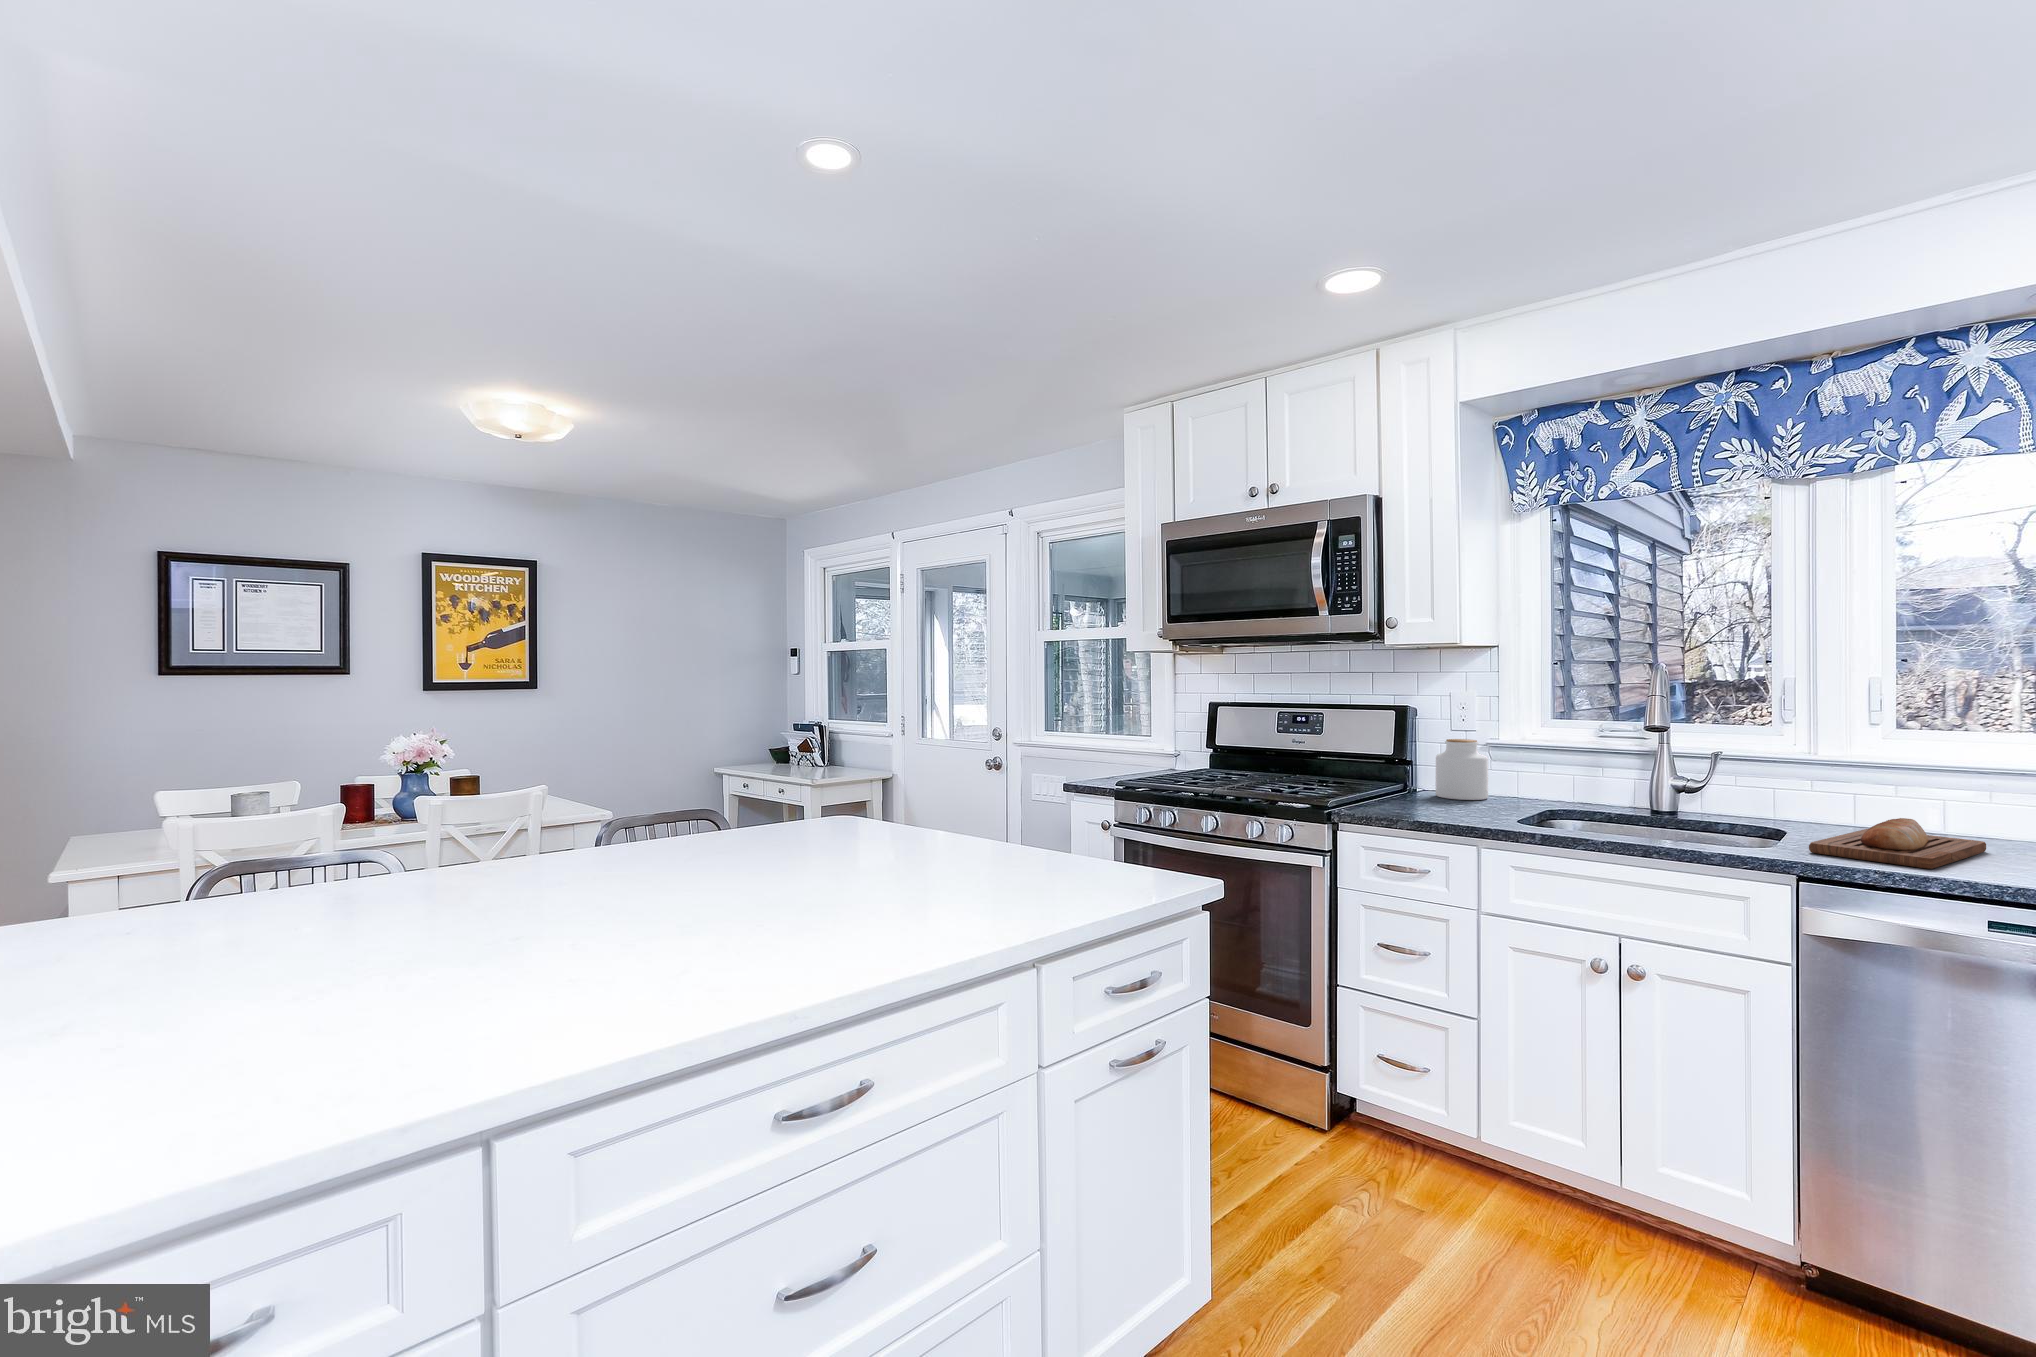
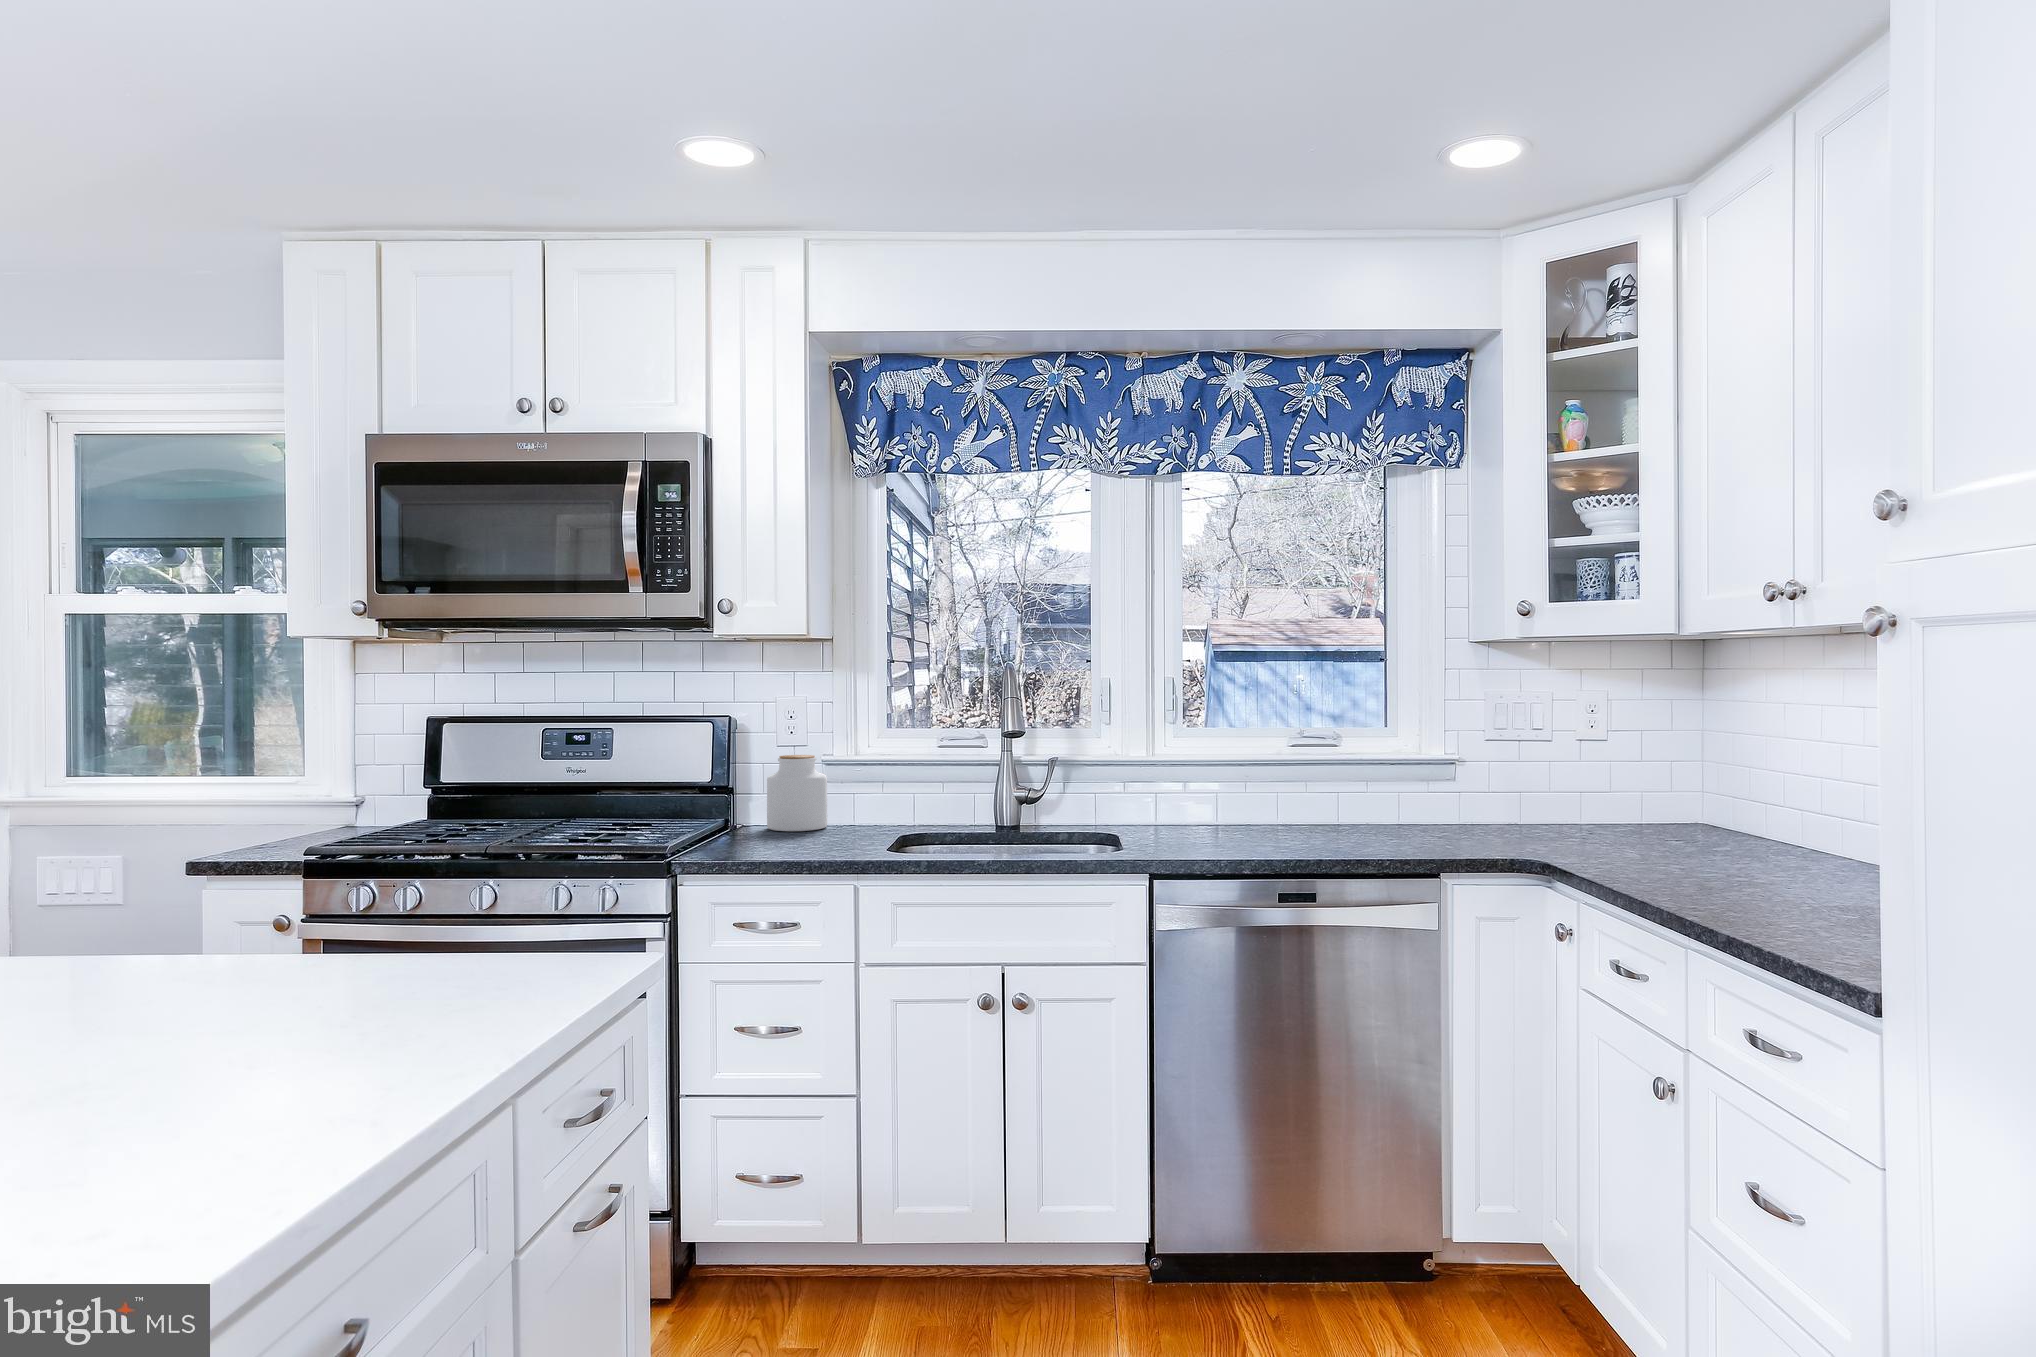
bread loaf: present [1809,818,1986,869] -> none [1156,808,1257,854]

